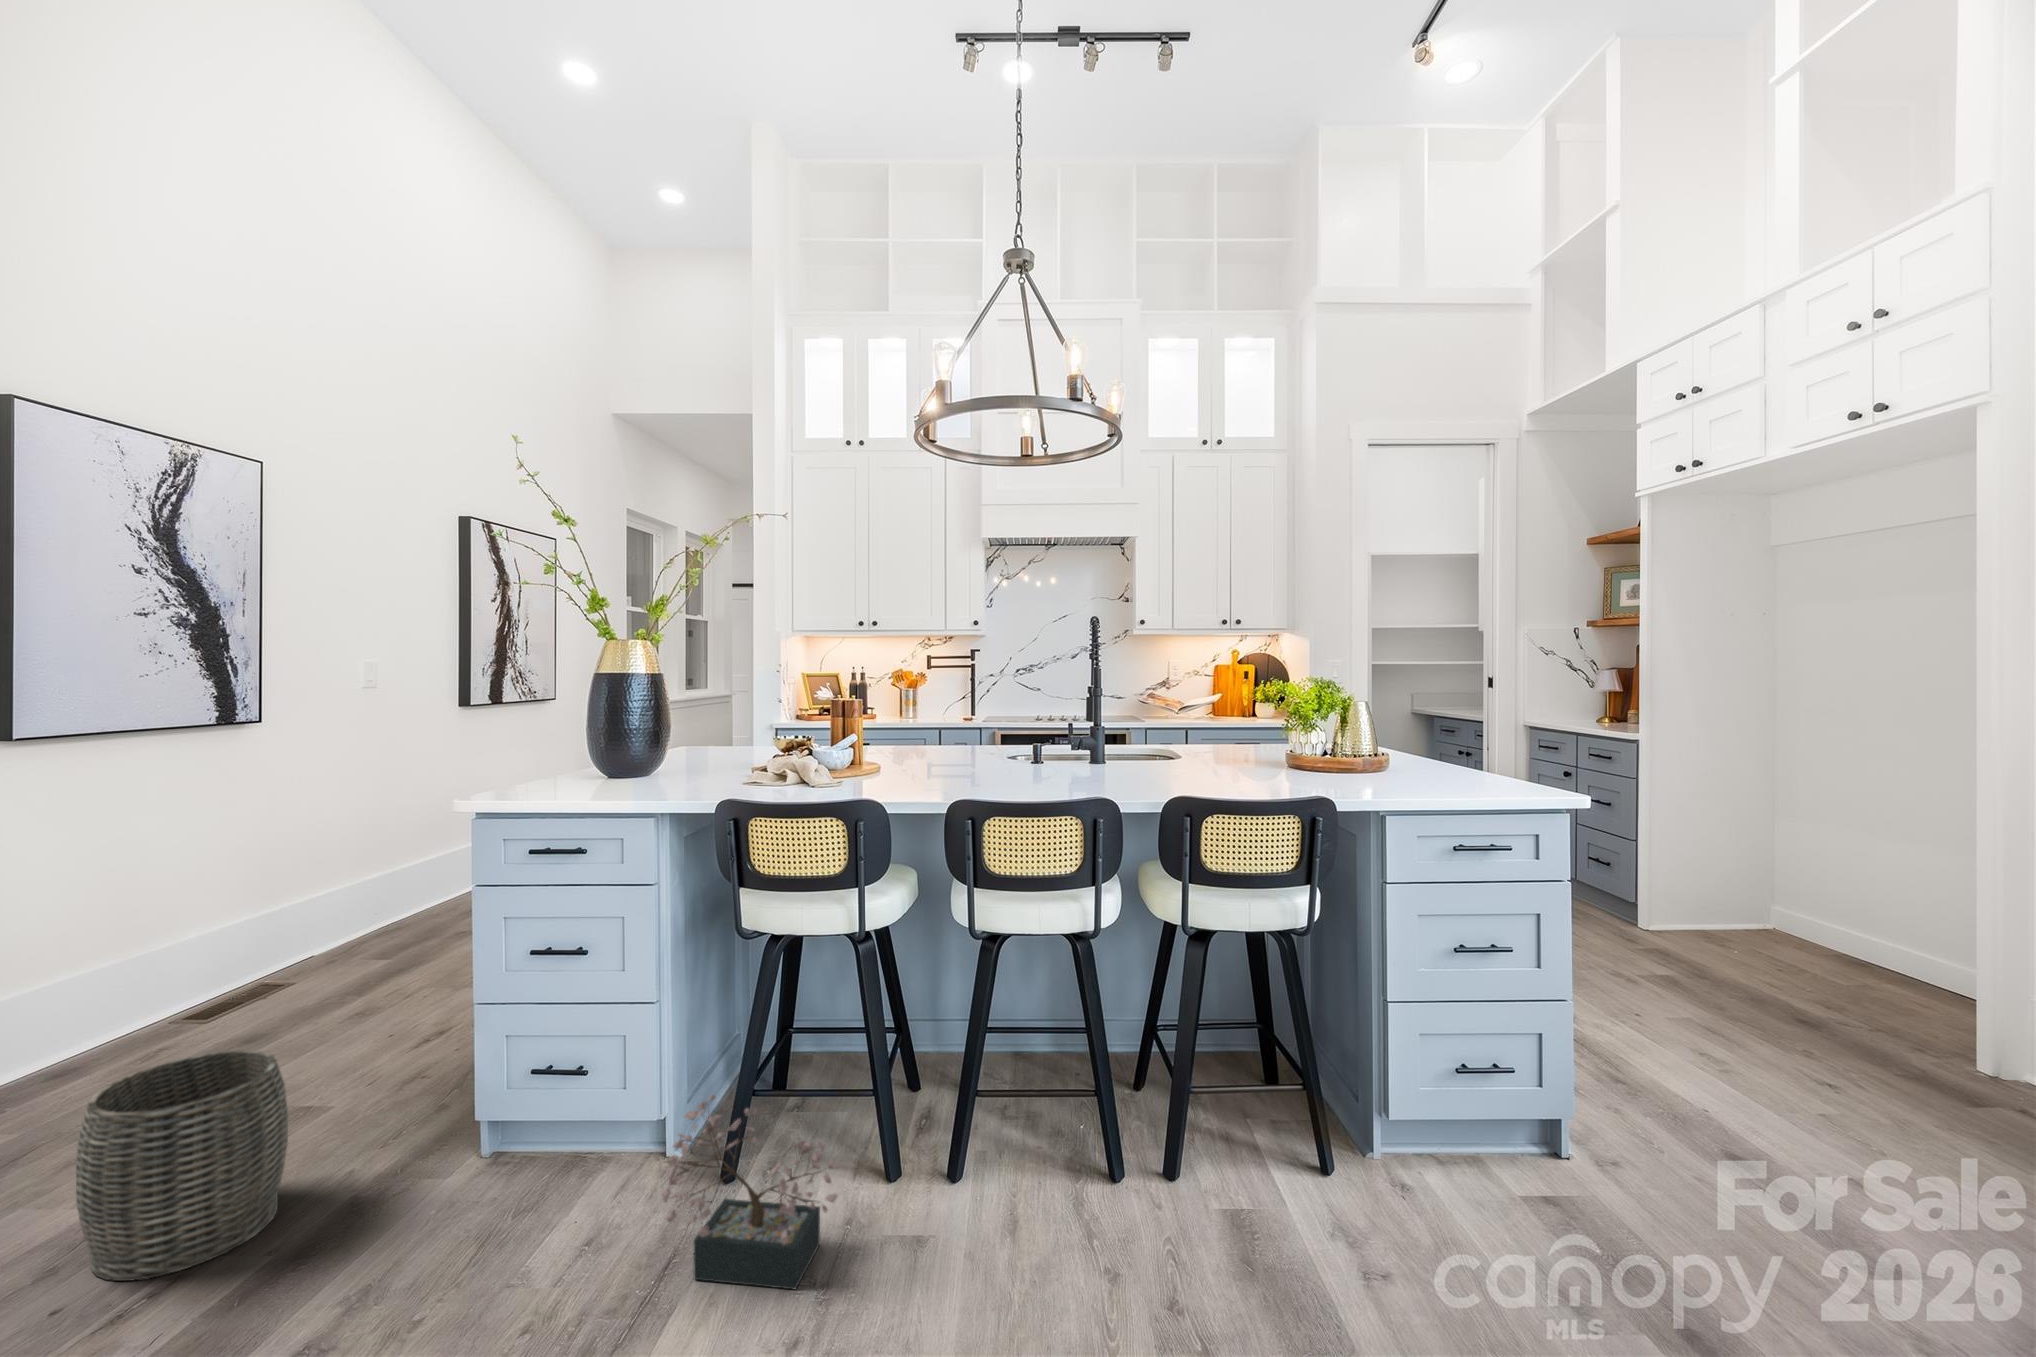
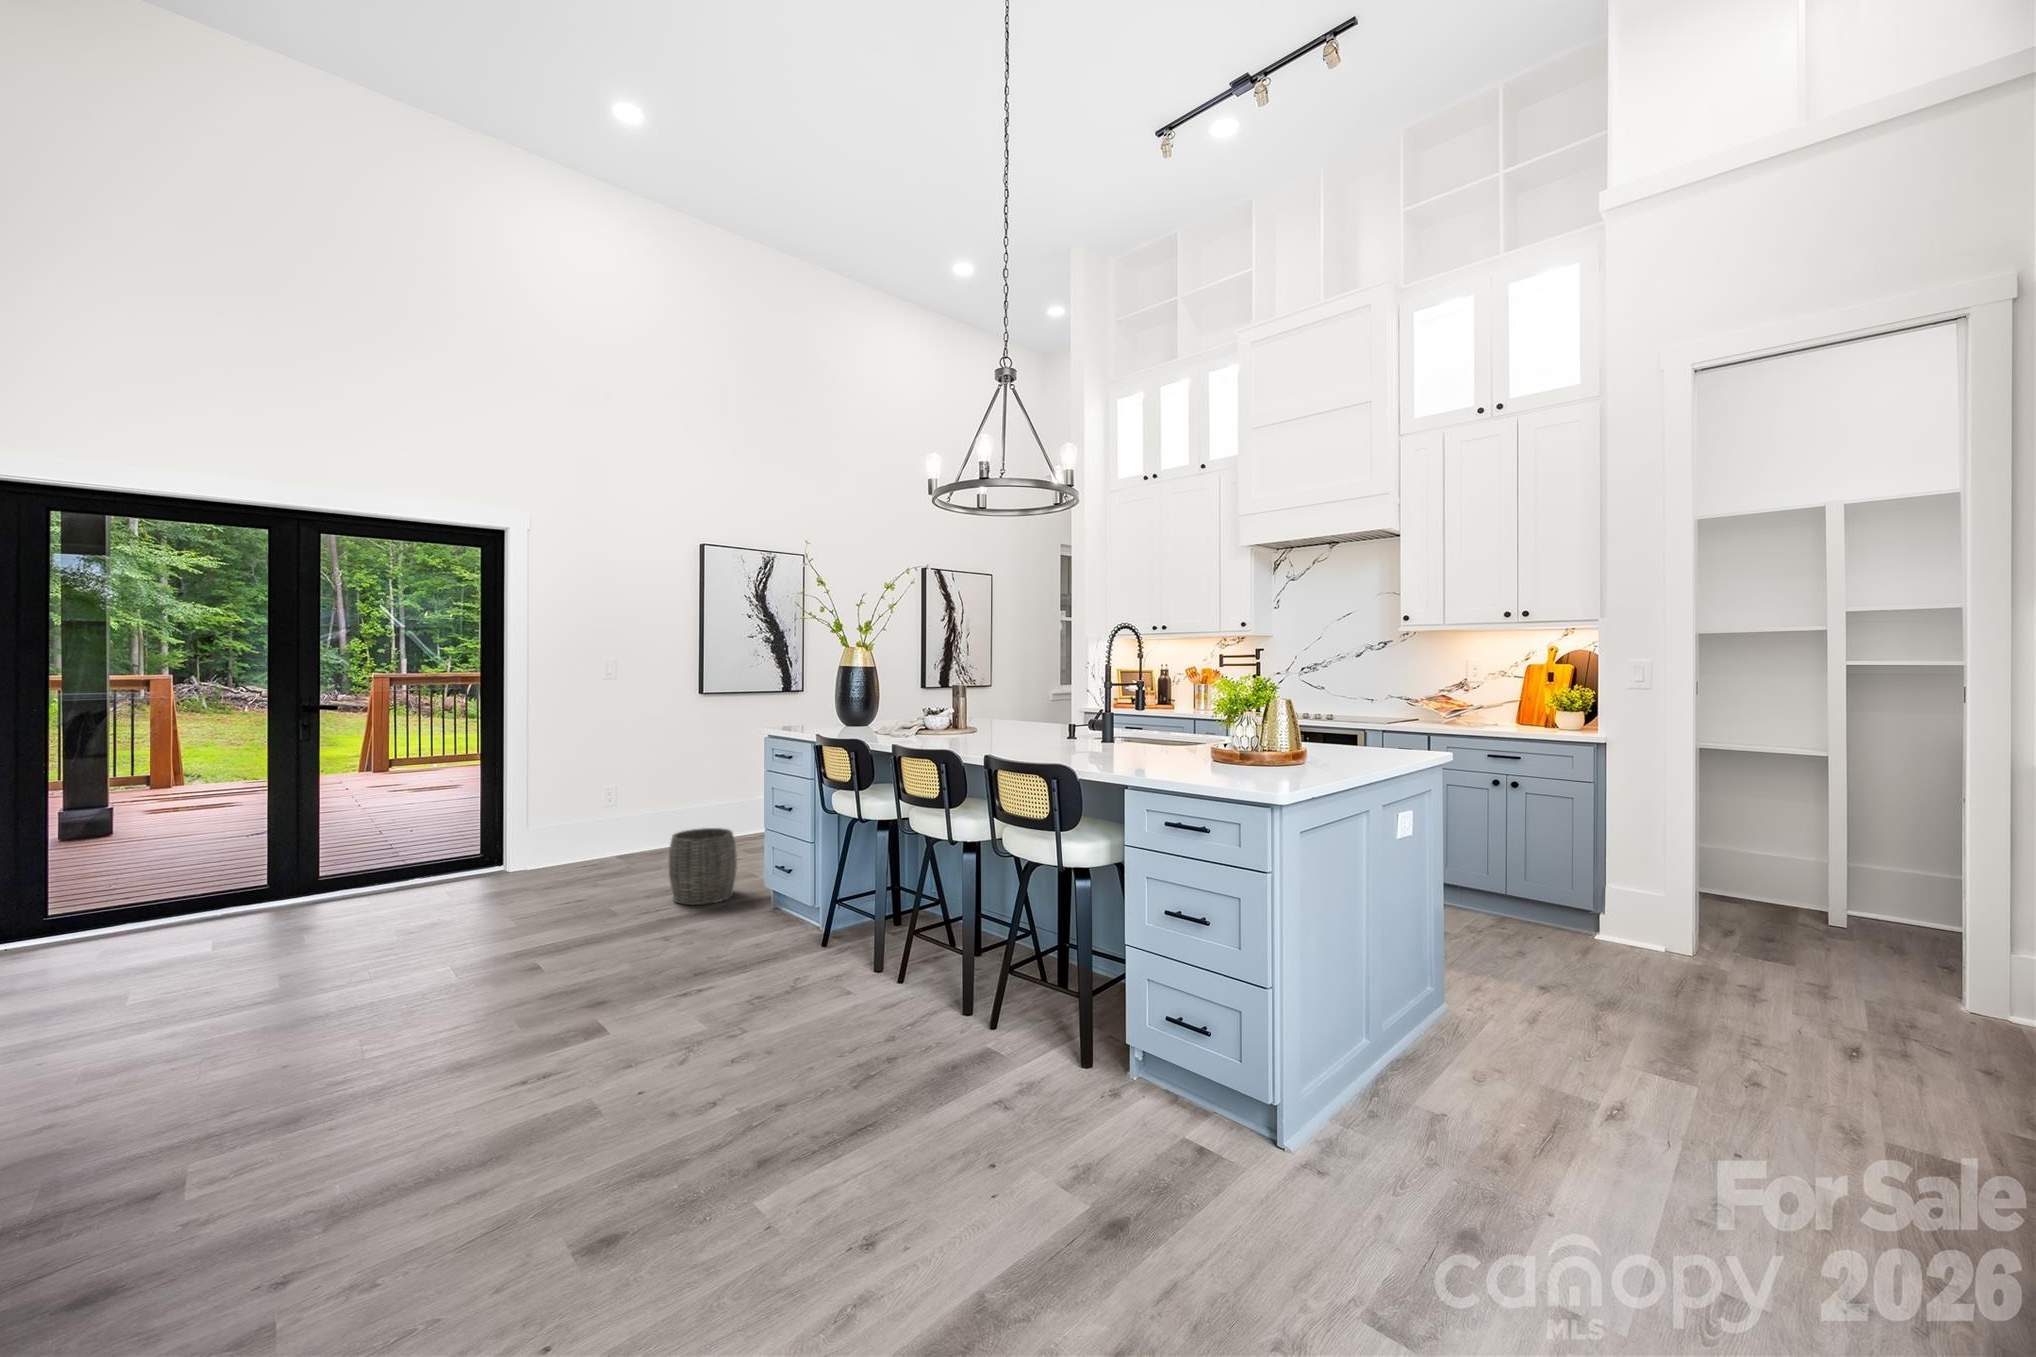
decorative plant: present [655,1095,840,1289] -> none [804,873,886,961]

